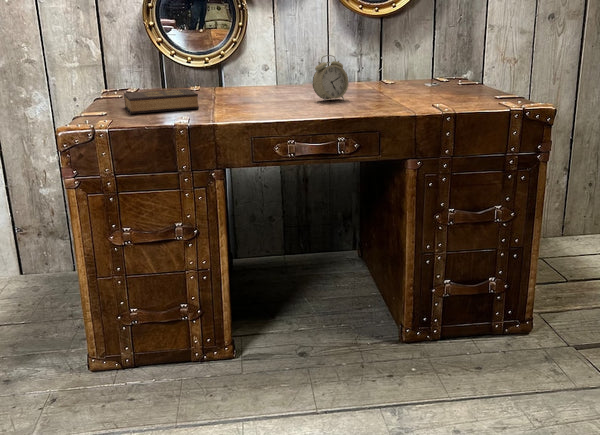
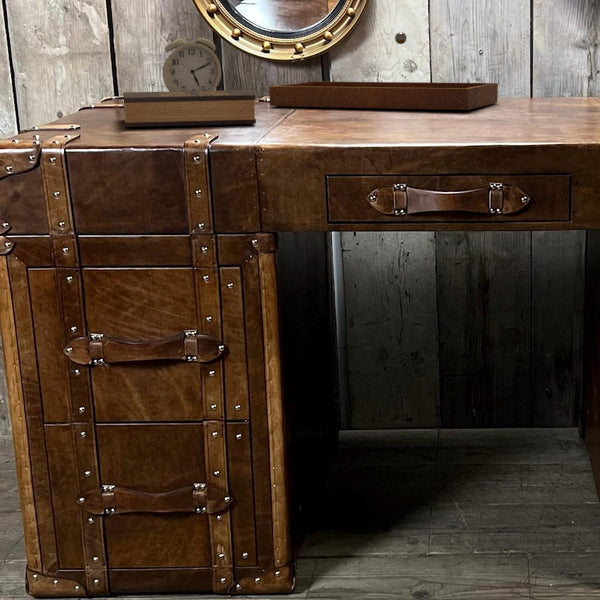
tray: none [197,54,312,95] -> present [270,32,498,110]
alarm clock: present [313,55,349,101] -> present [163,27,221,92]

